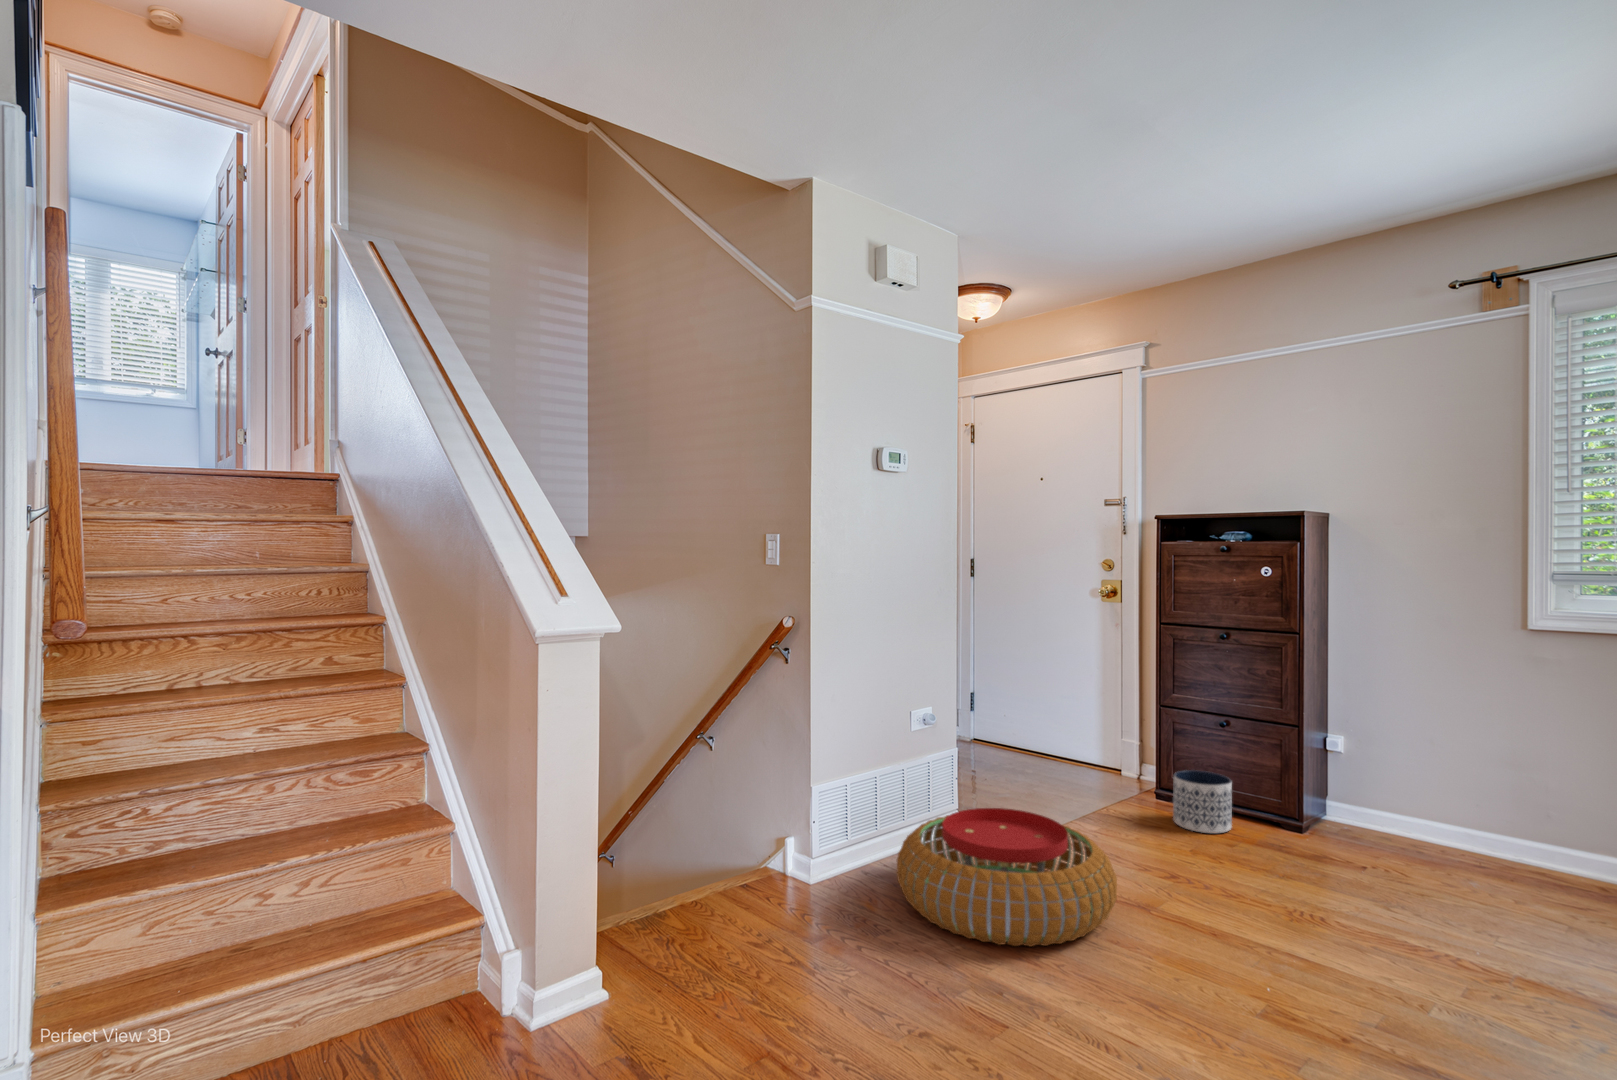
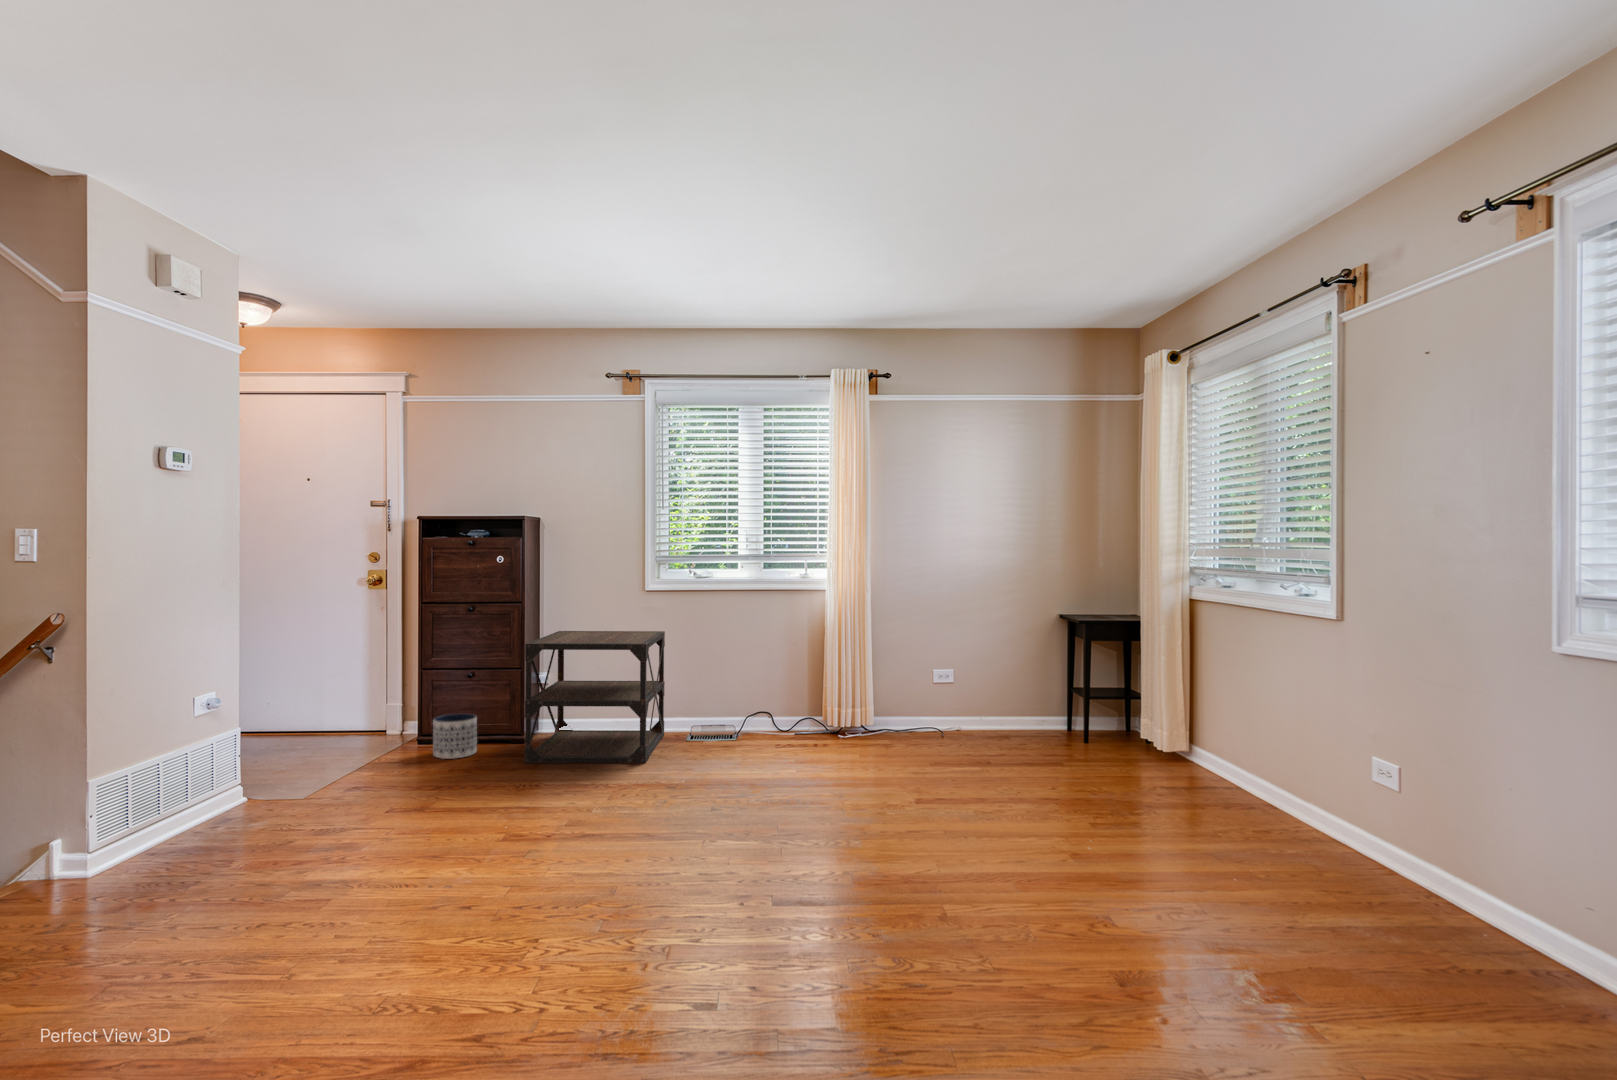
side table: none [1301,677,1563,928] -> present [525,631,665,763]
pouf: present [896,808,1117,946] -> none [198,759,403,861]

